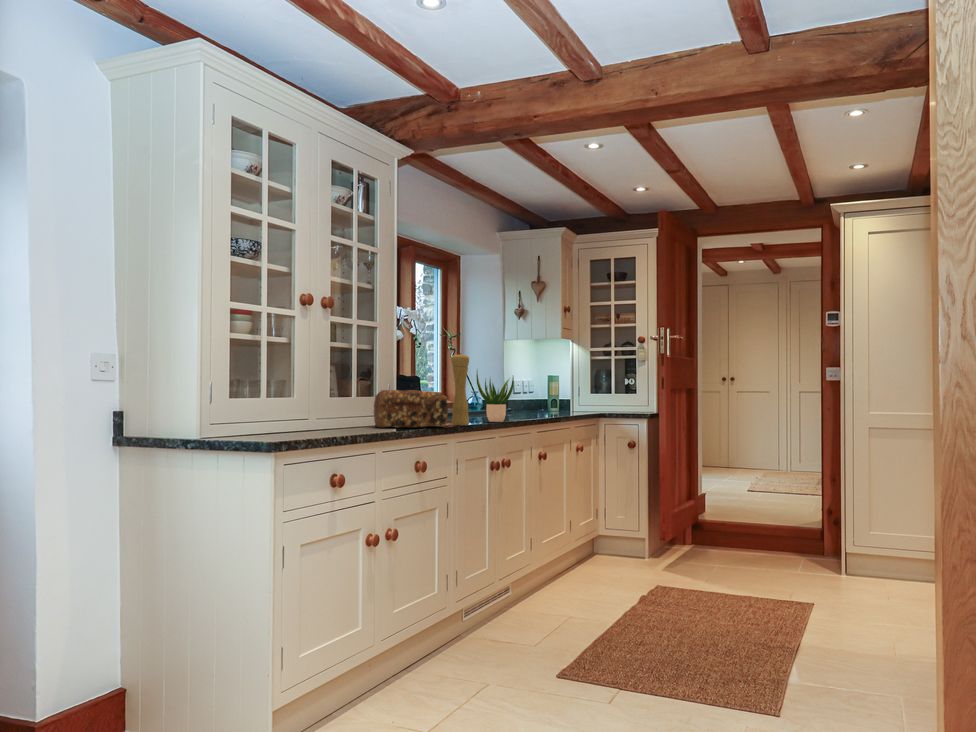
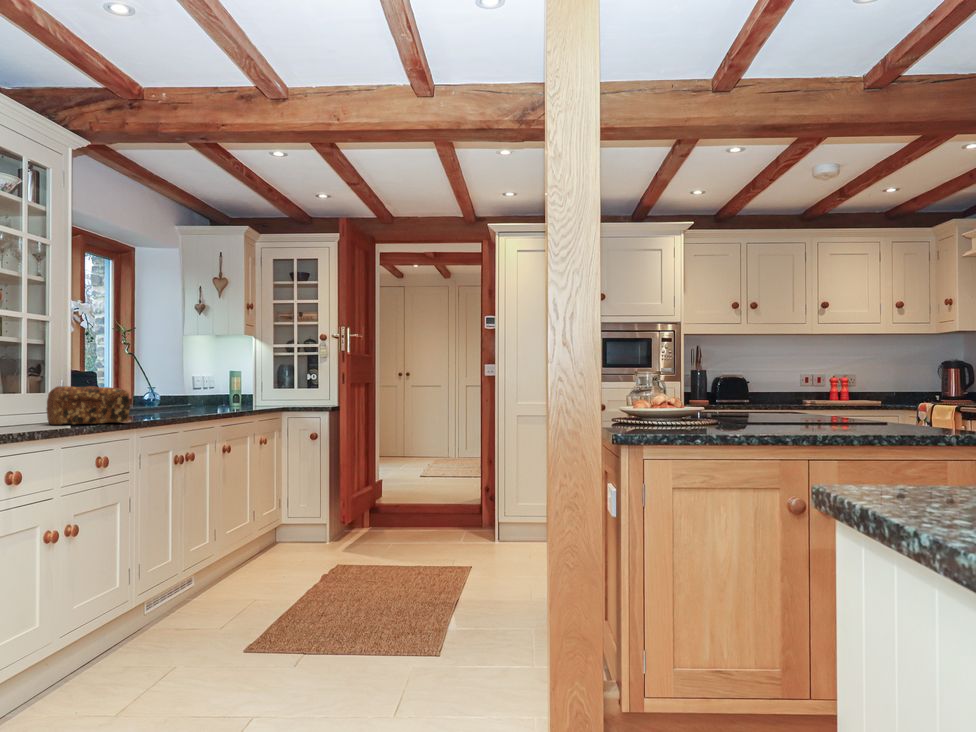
pepper mill: present [451,354,469,425] -> none [133,350,152,421]
potted plant: present [476,371,514,422] -> none [158,364,197,417]

